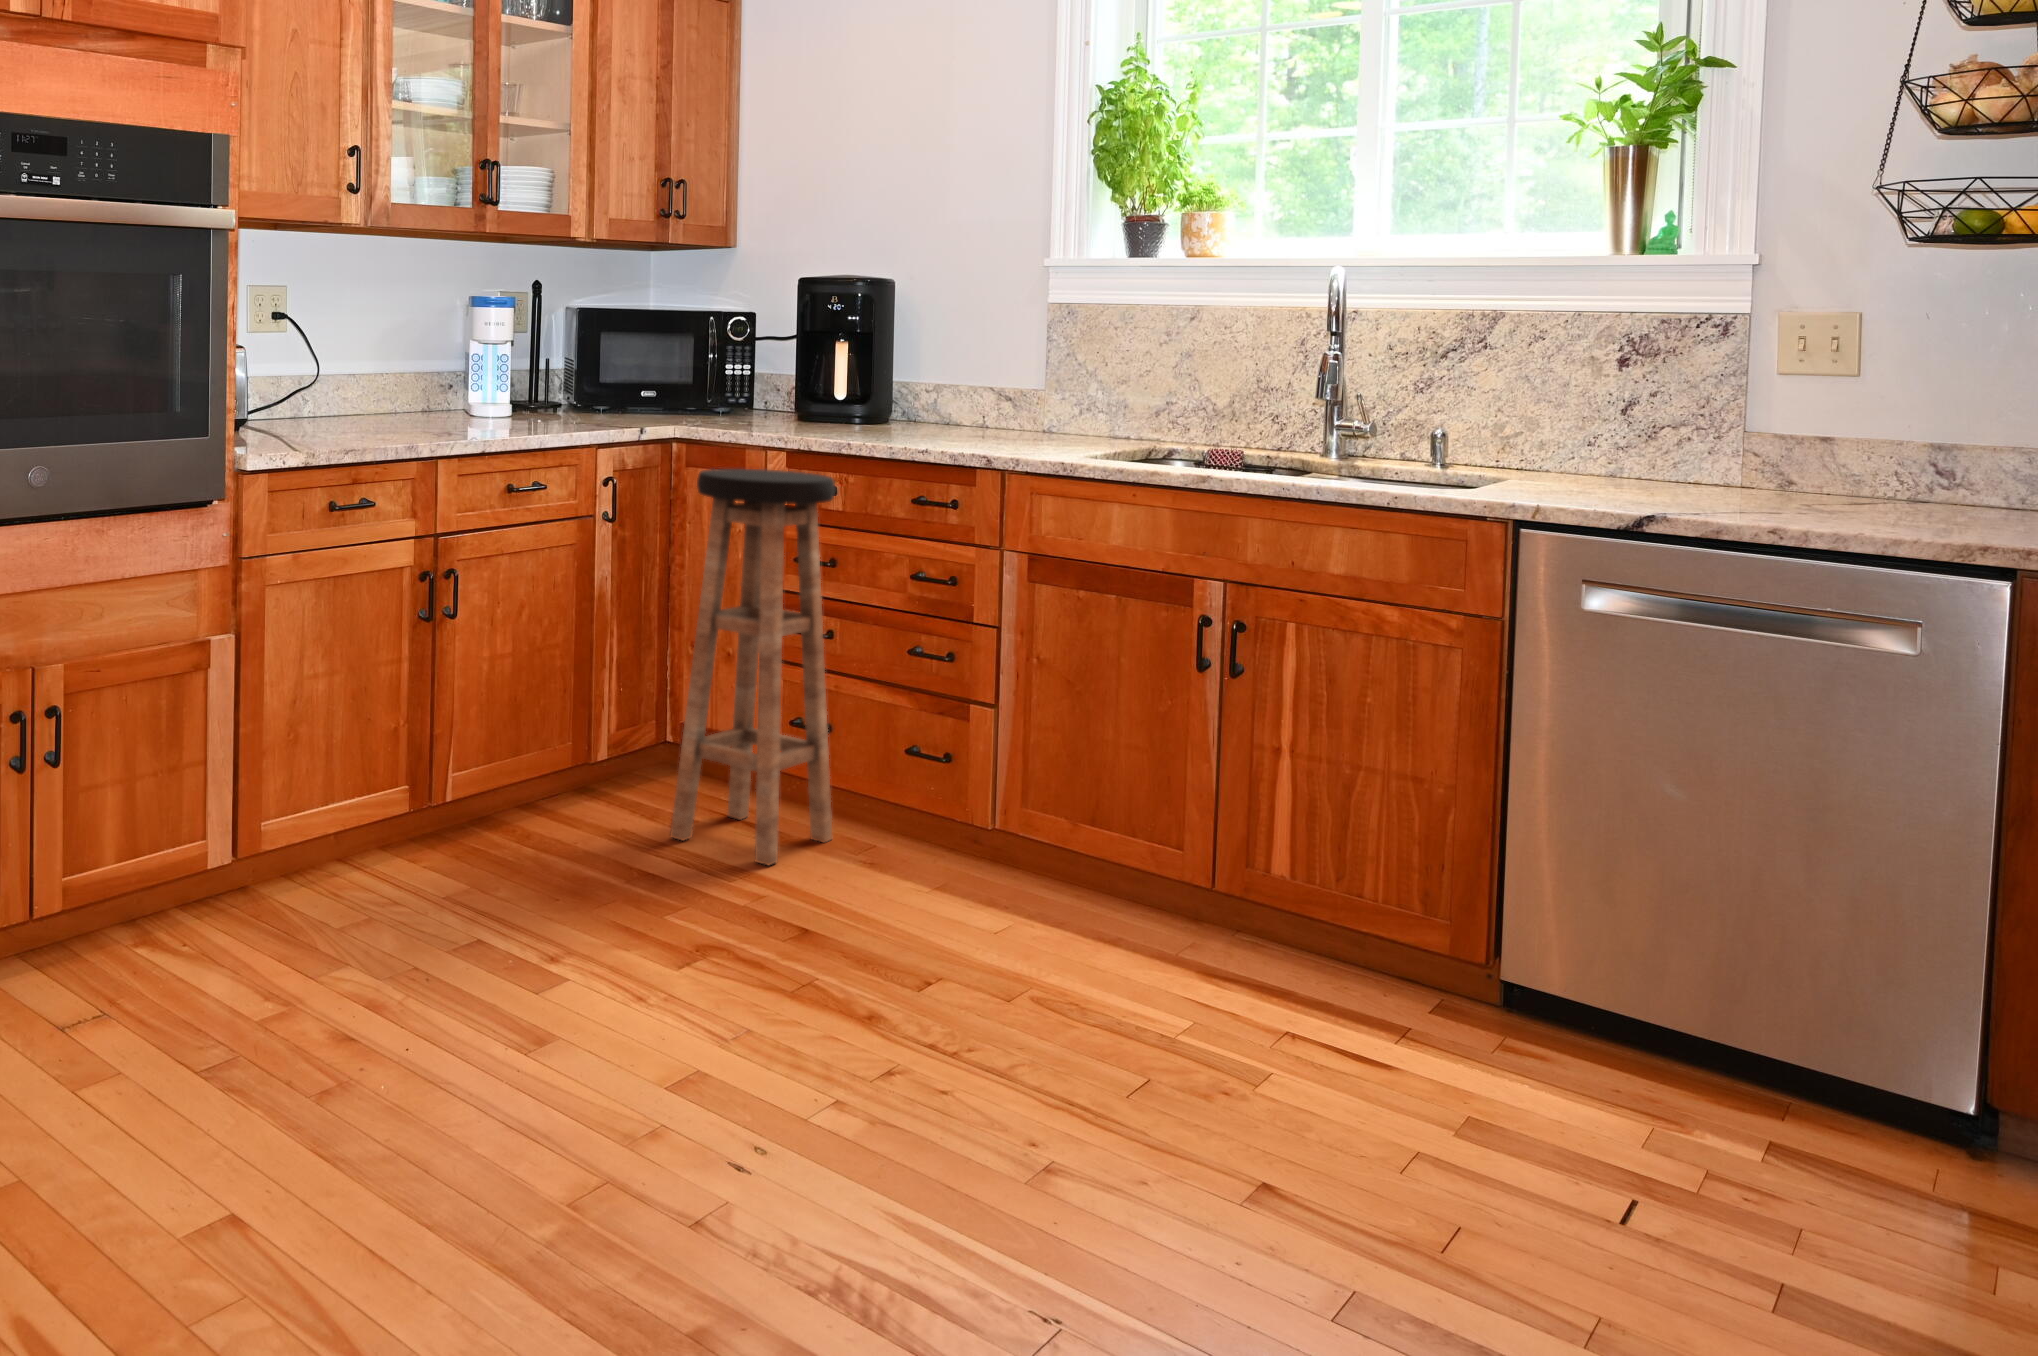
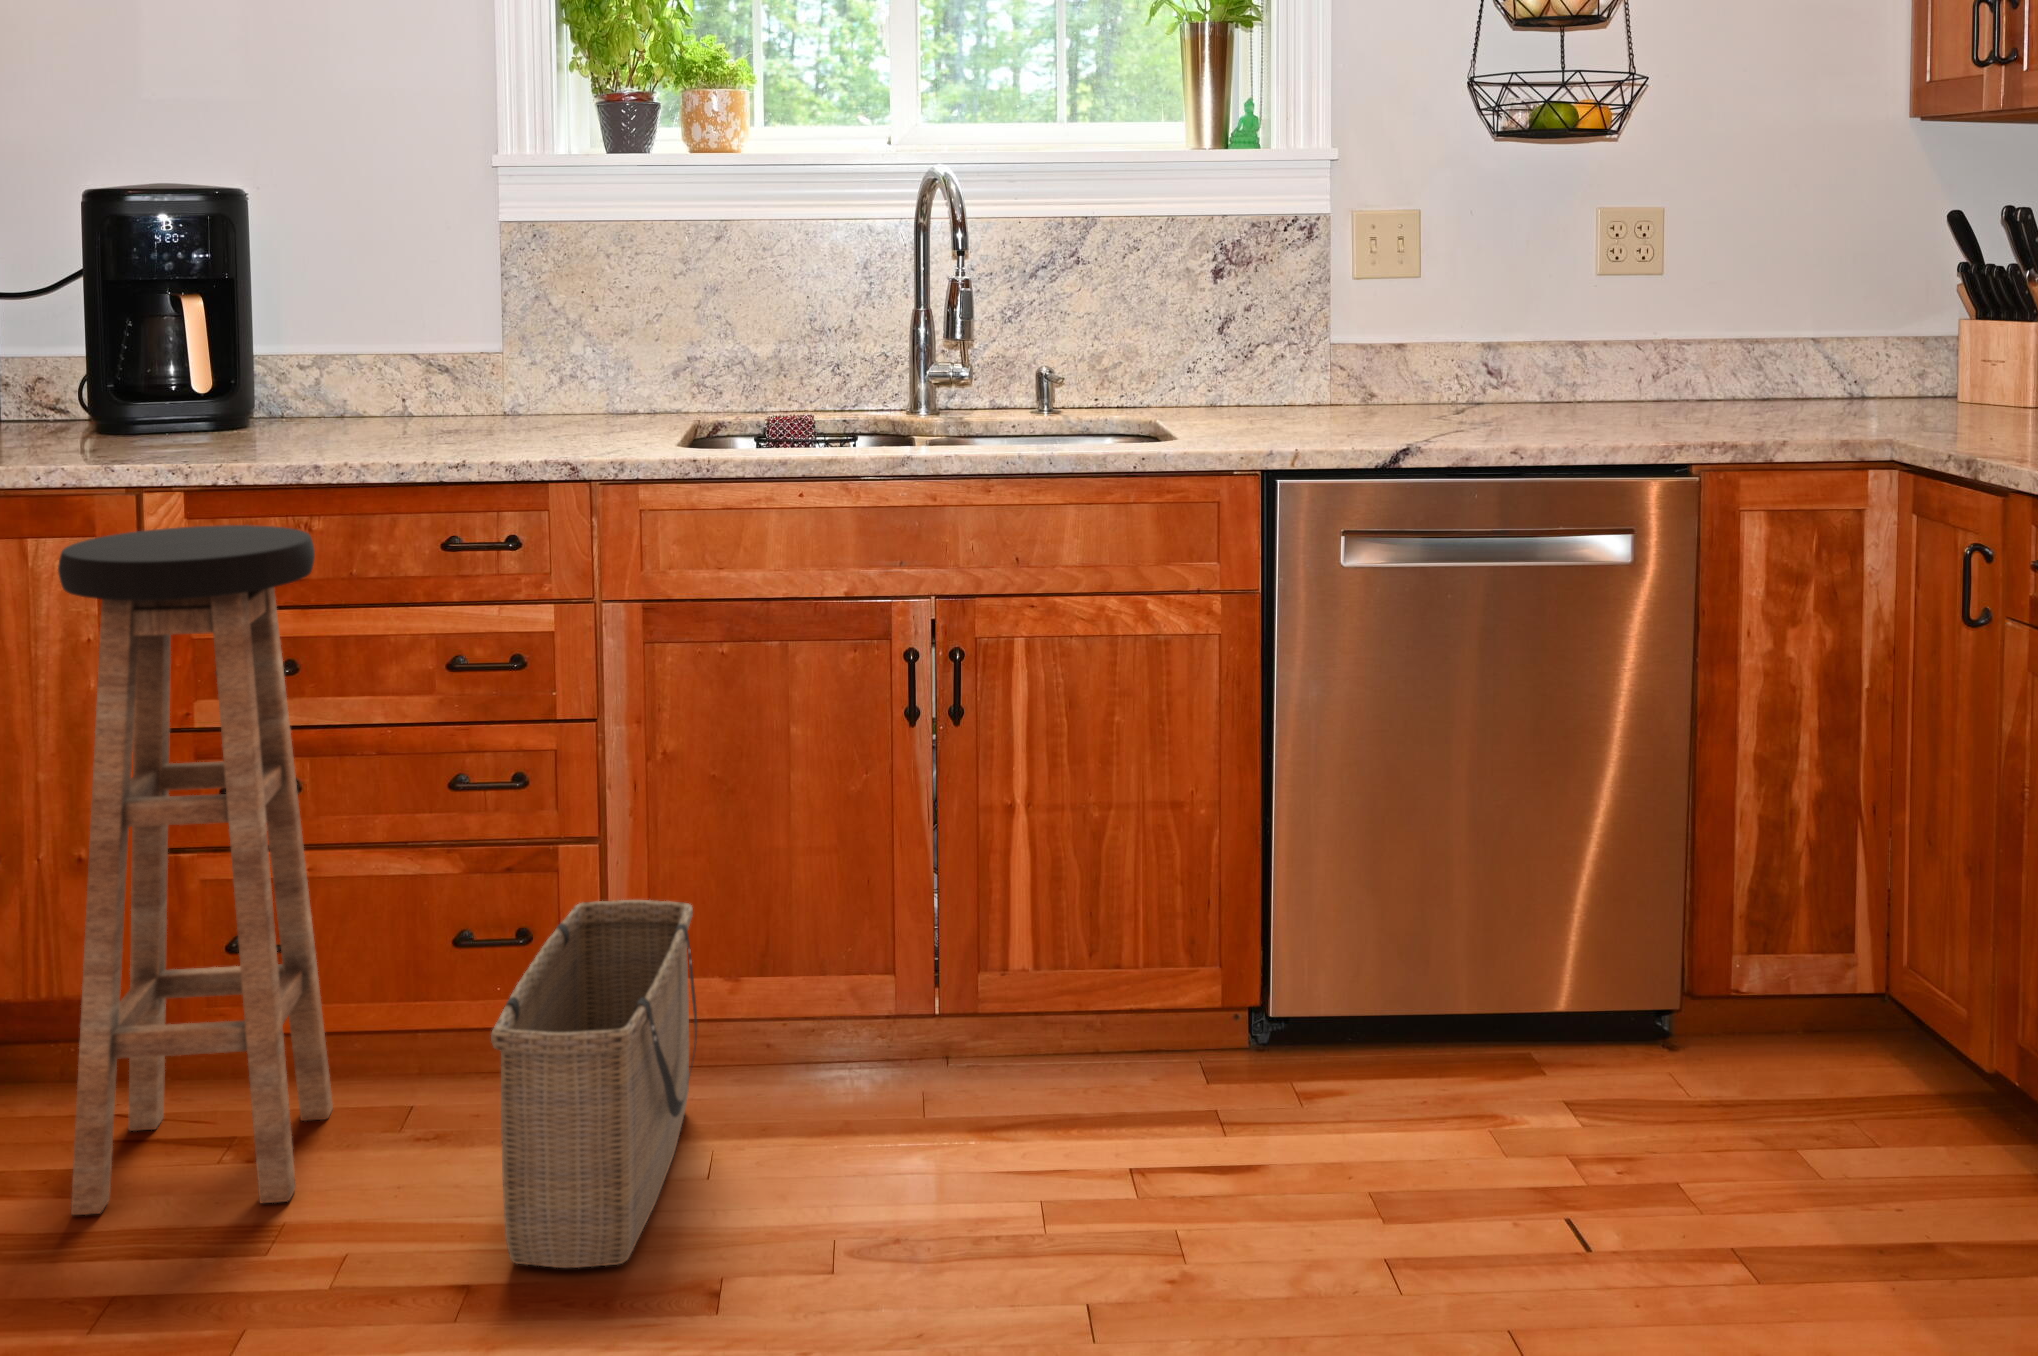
basket: none [840,746,1039,945] -> present [491,900,697,1268]

